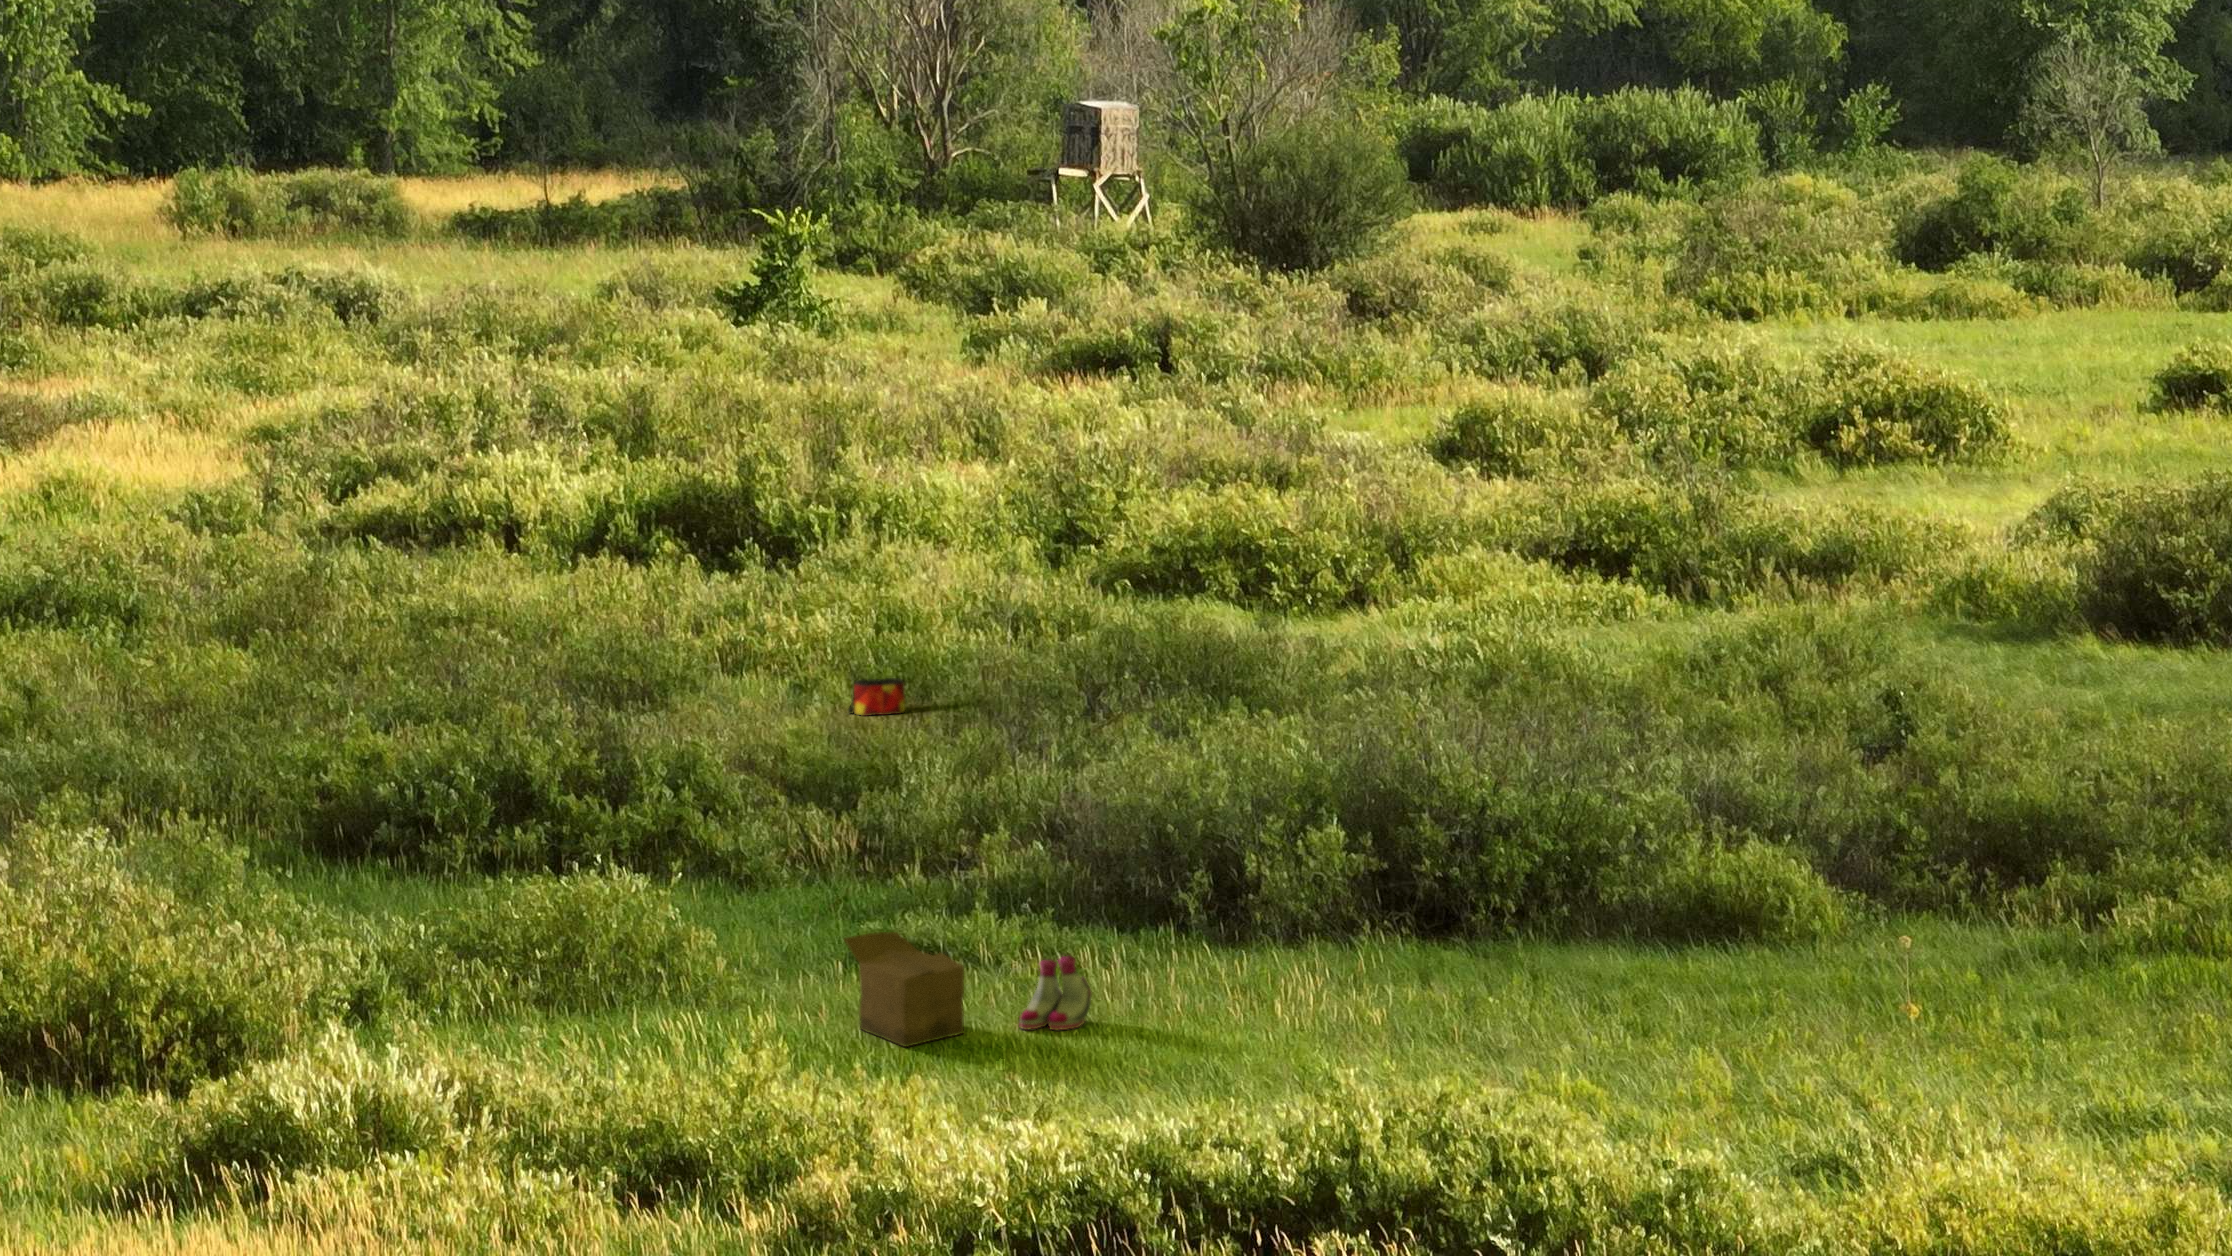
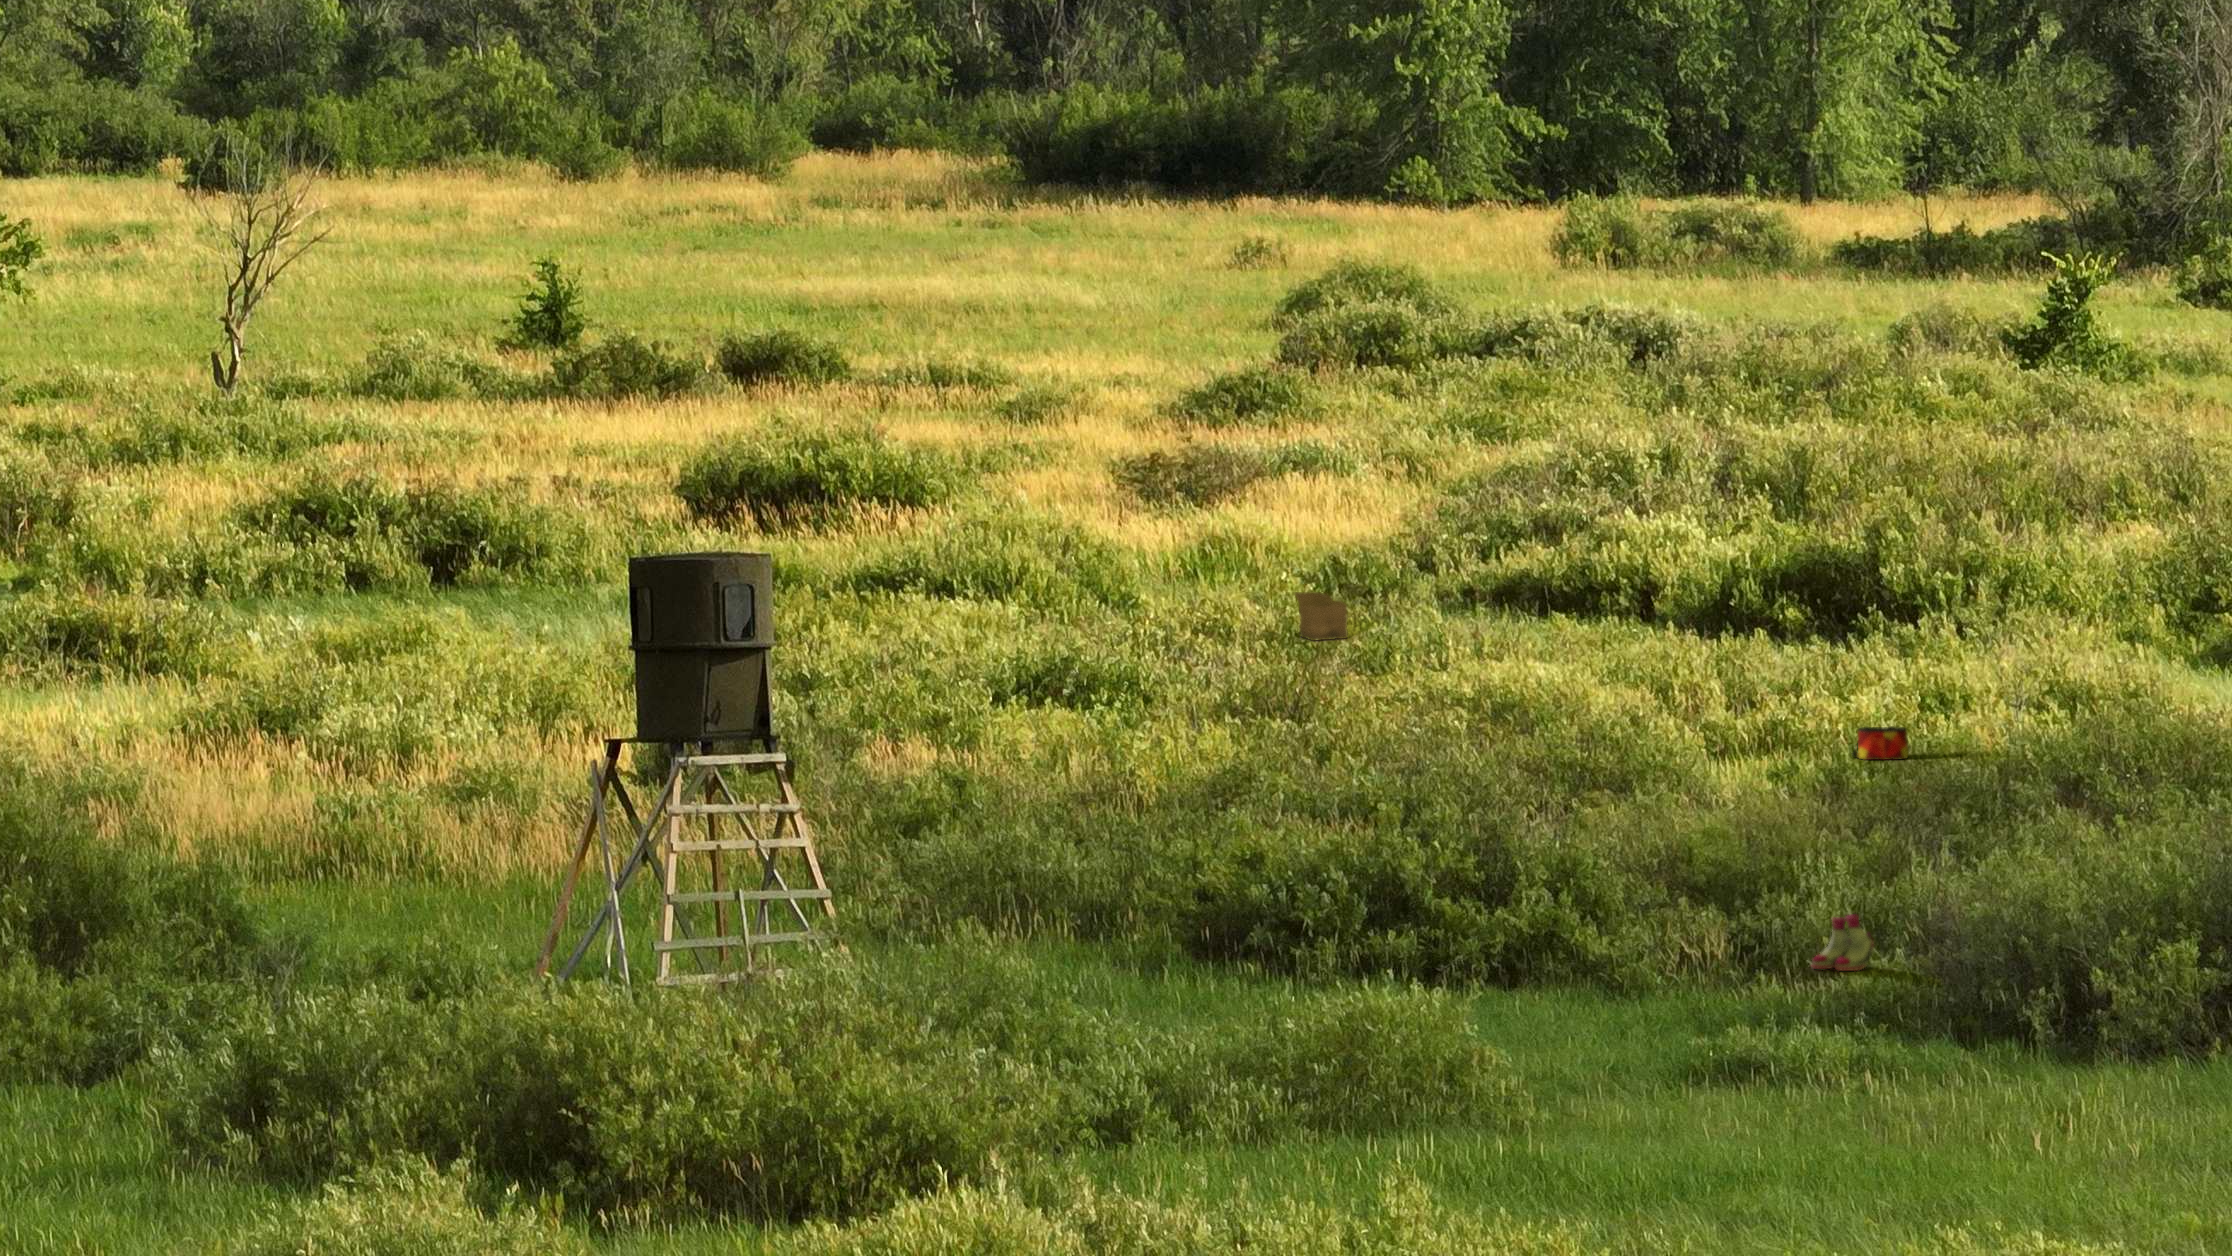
cardboard box: present [844,932,964,1047] -> present [1295,592,1348,641]

